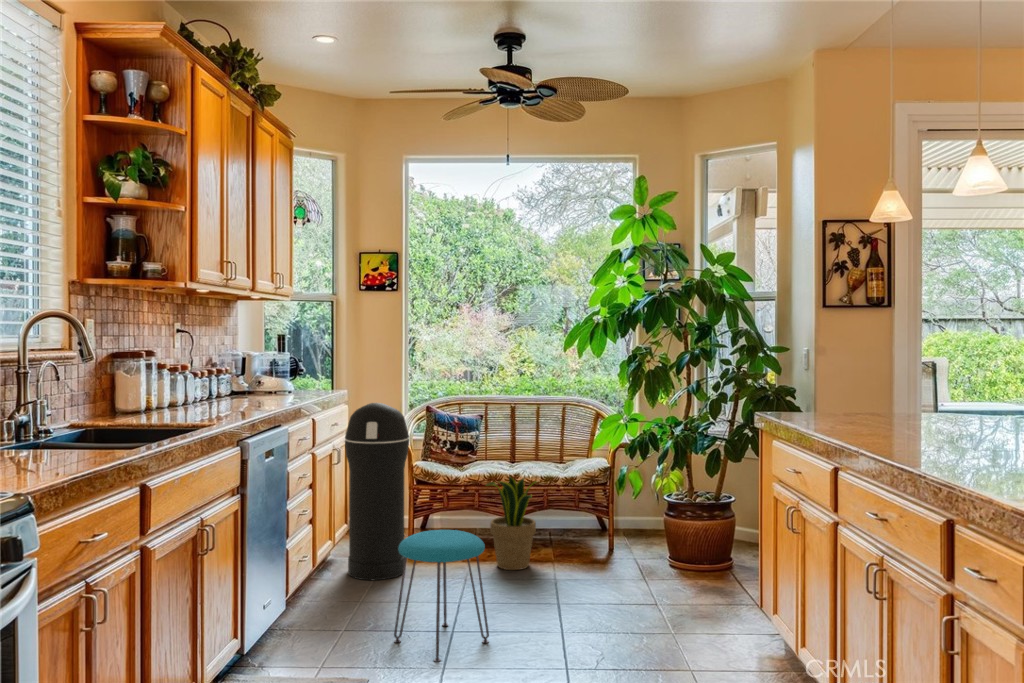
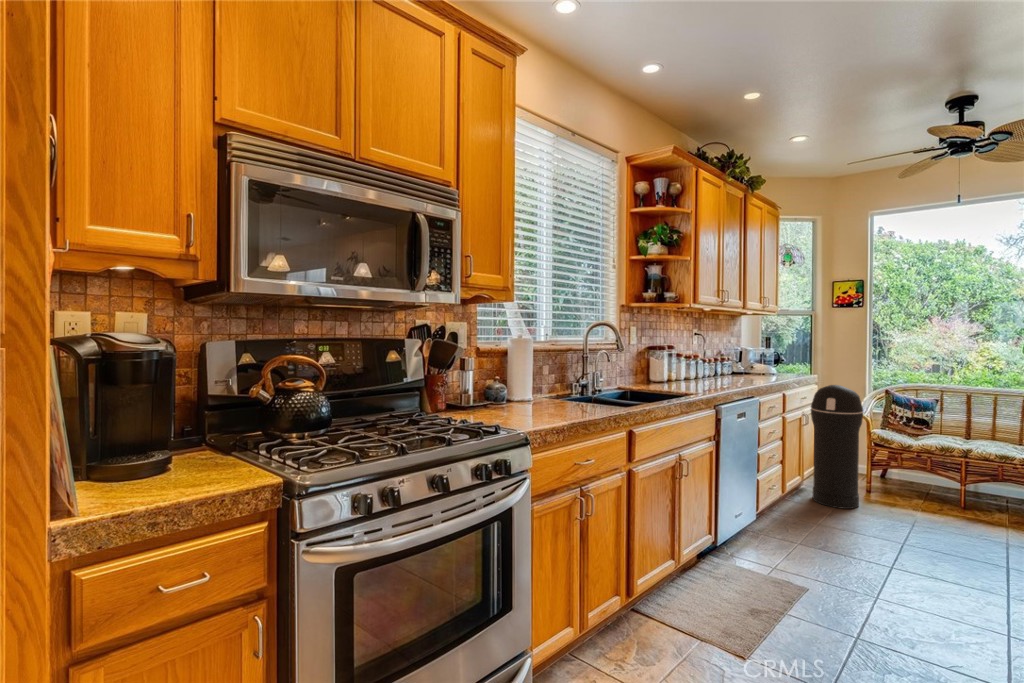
potted plant: present [486,476,537,570] -> none [934,450,995,528]
stool: present [394,530,489,662] -> none [840,481,923,573]

